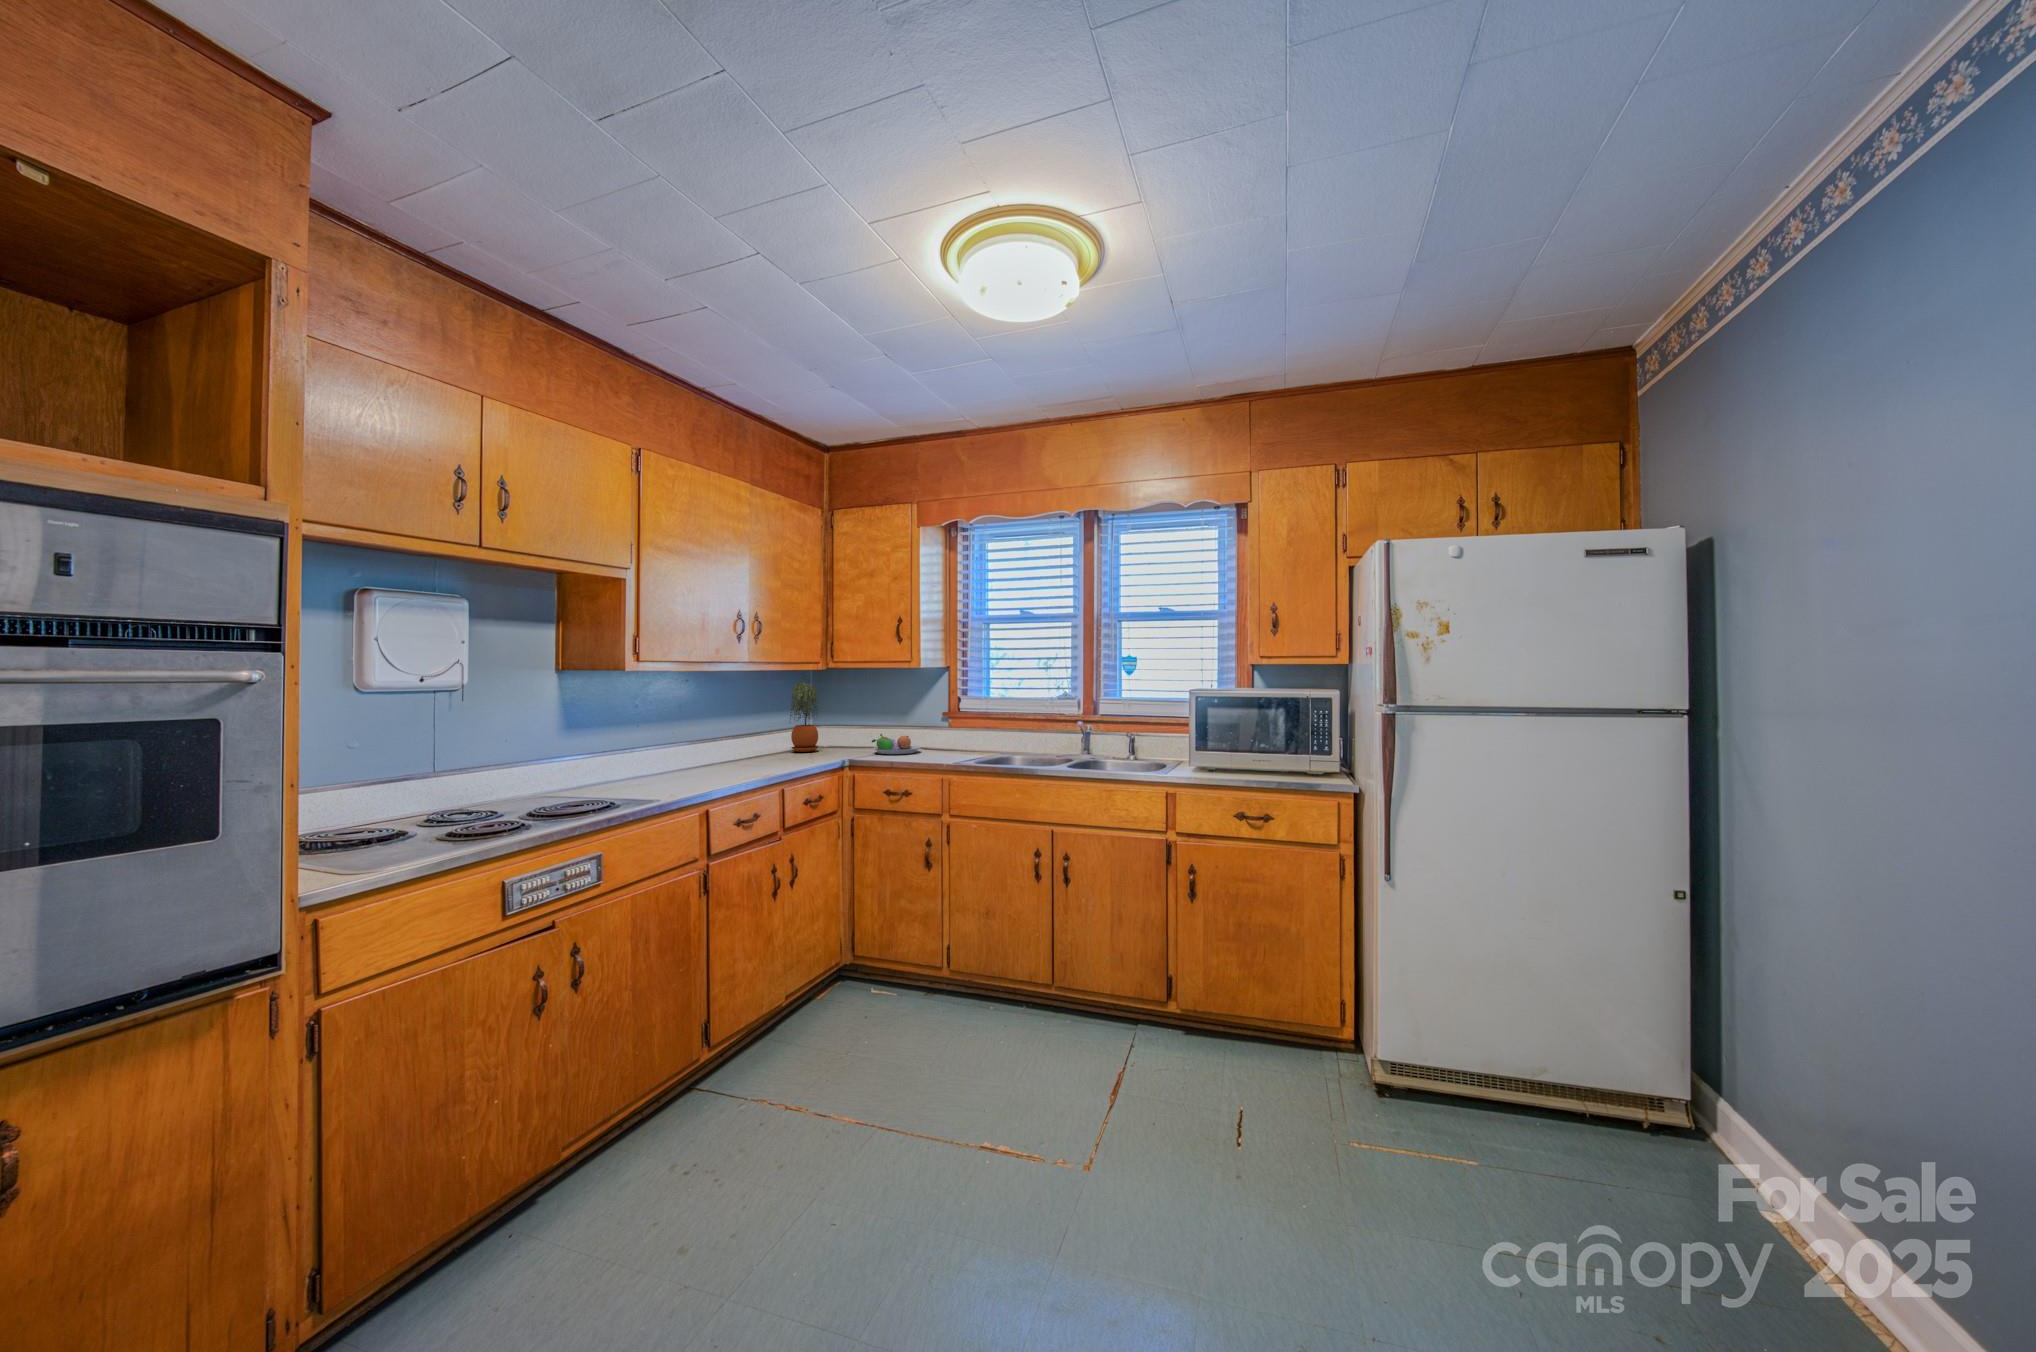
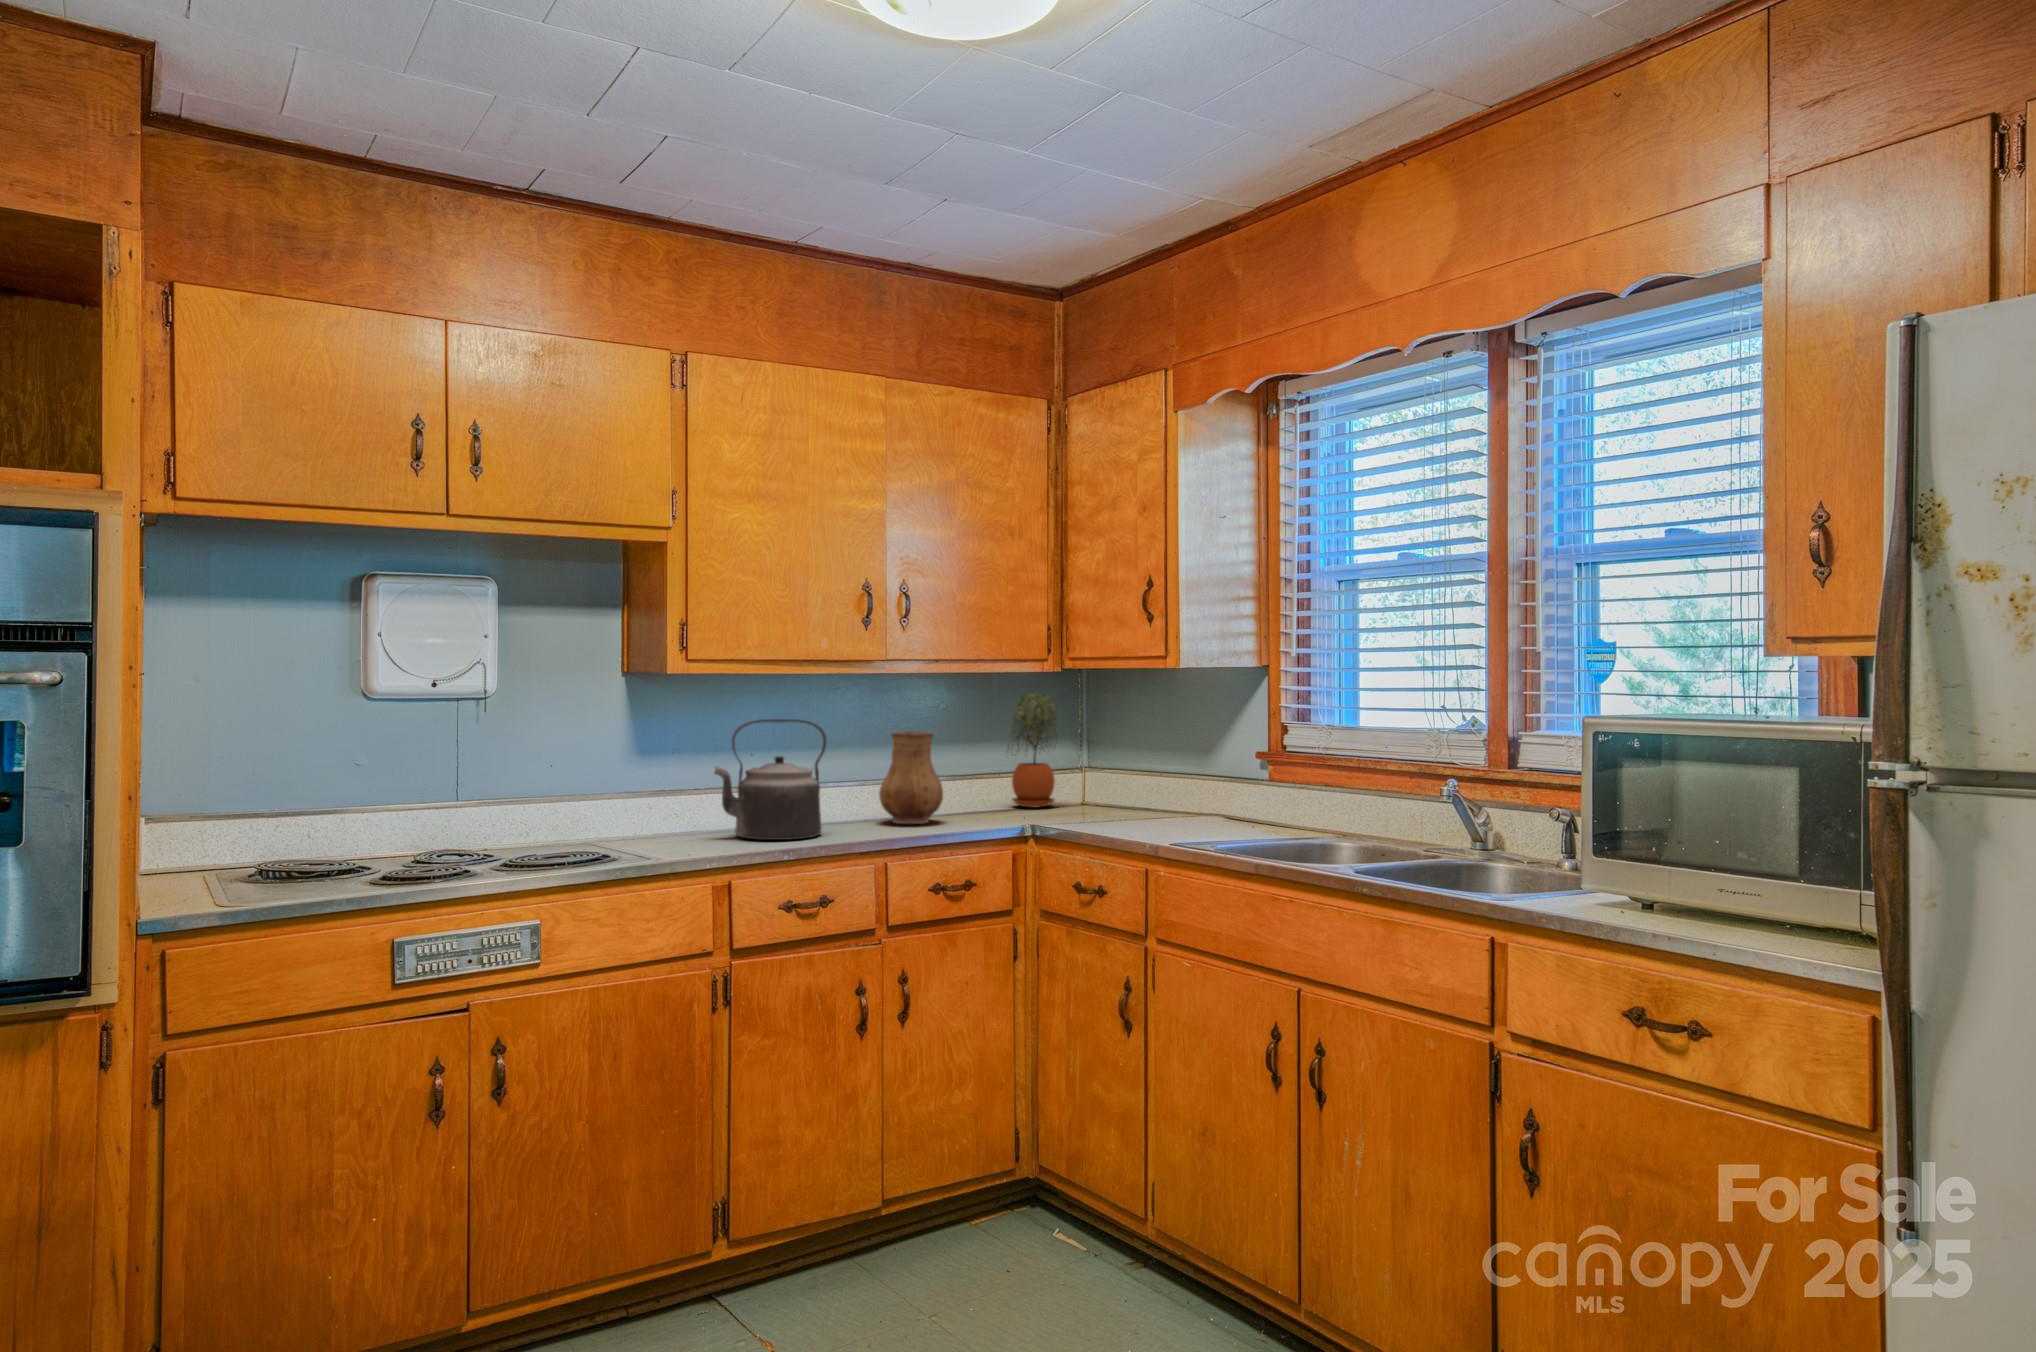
kettle: none [650,701,723,783] -> present [715,719,827,840]
ceramic pitcher: none [736,707,779,766] -> present [879,732,943,824]
fruit bowl: present [872,734,920,754] -> none [1109,785,1199,823]

